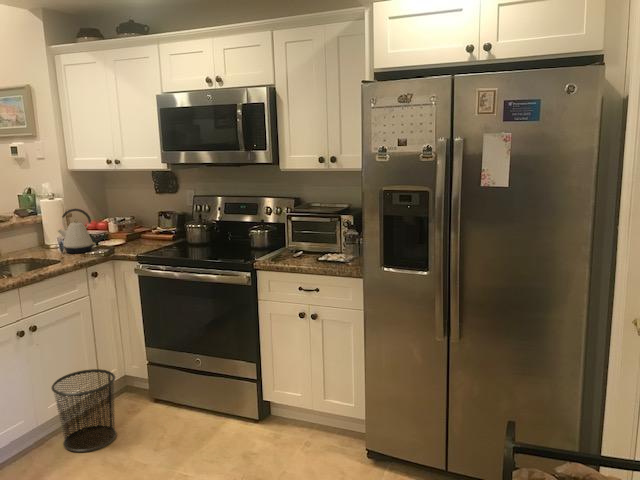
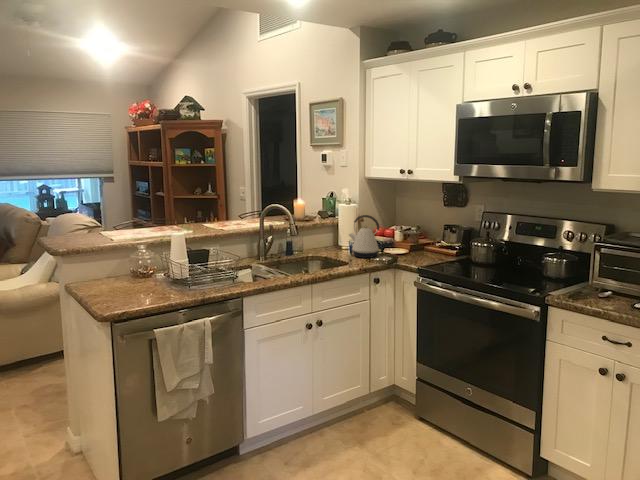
trash can: present [51,369,116,452] -> none [323,373,382,456]

